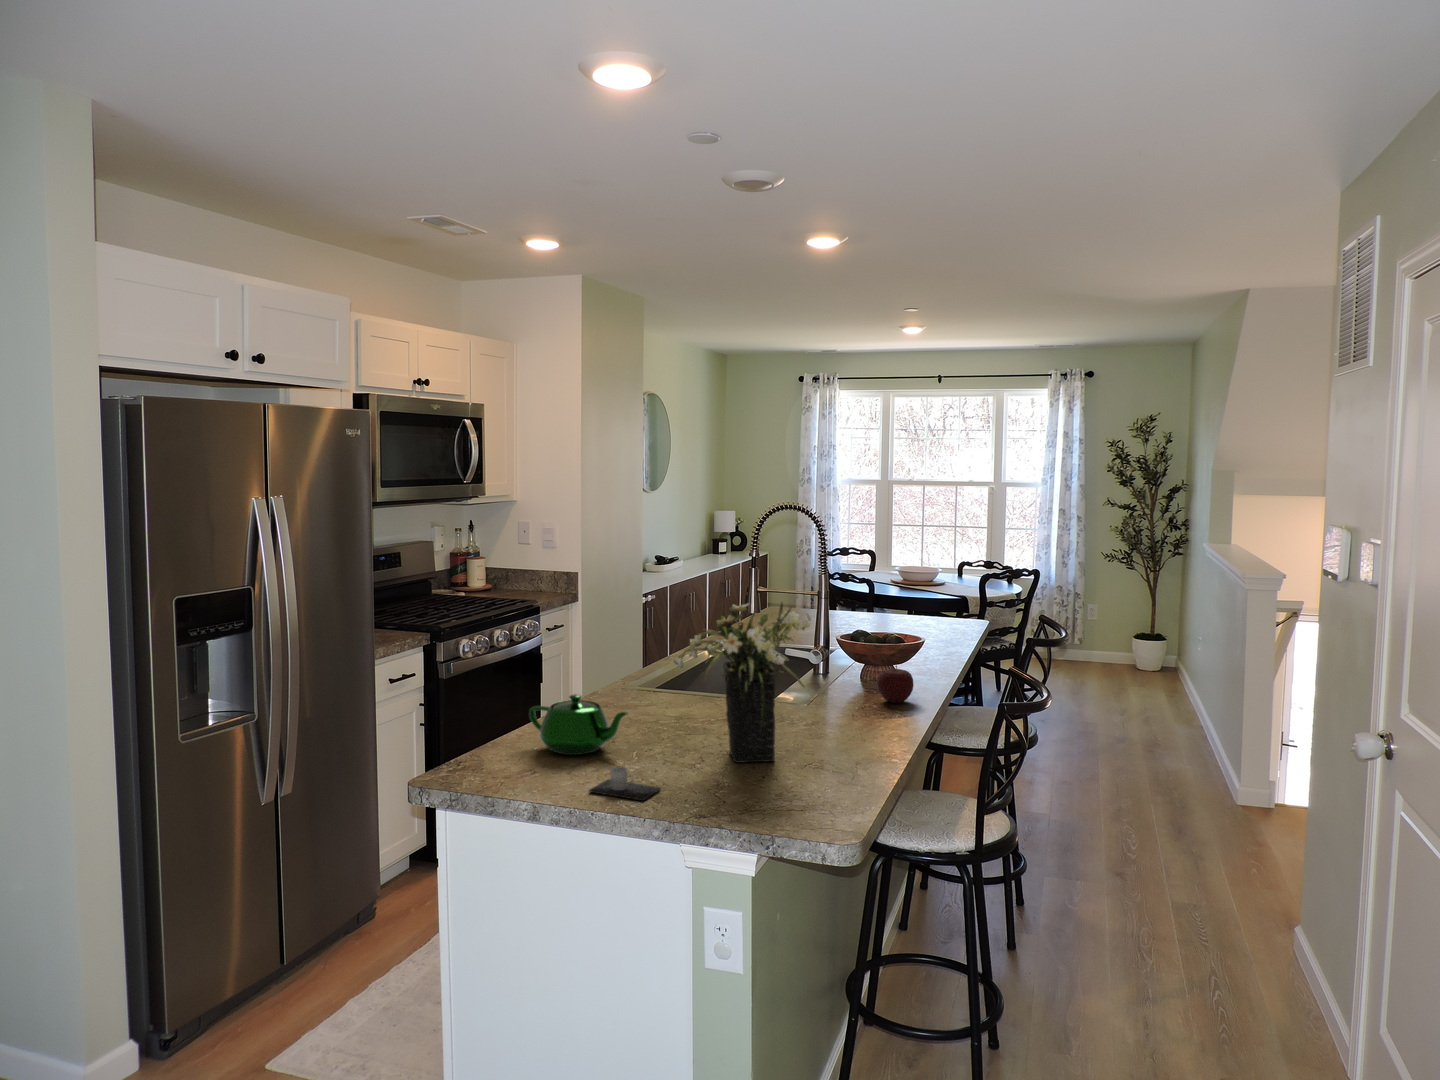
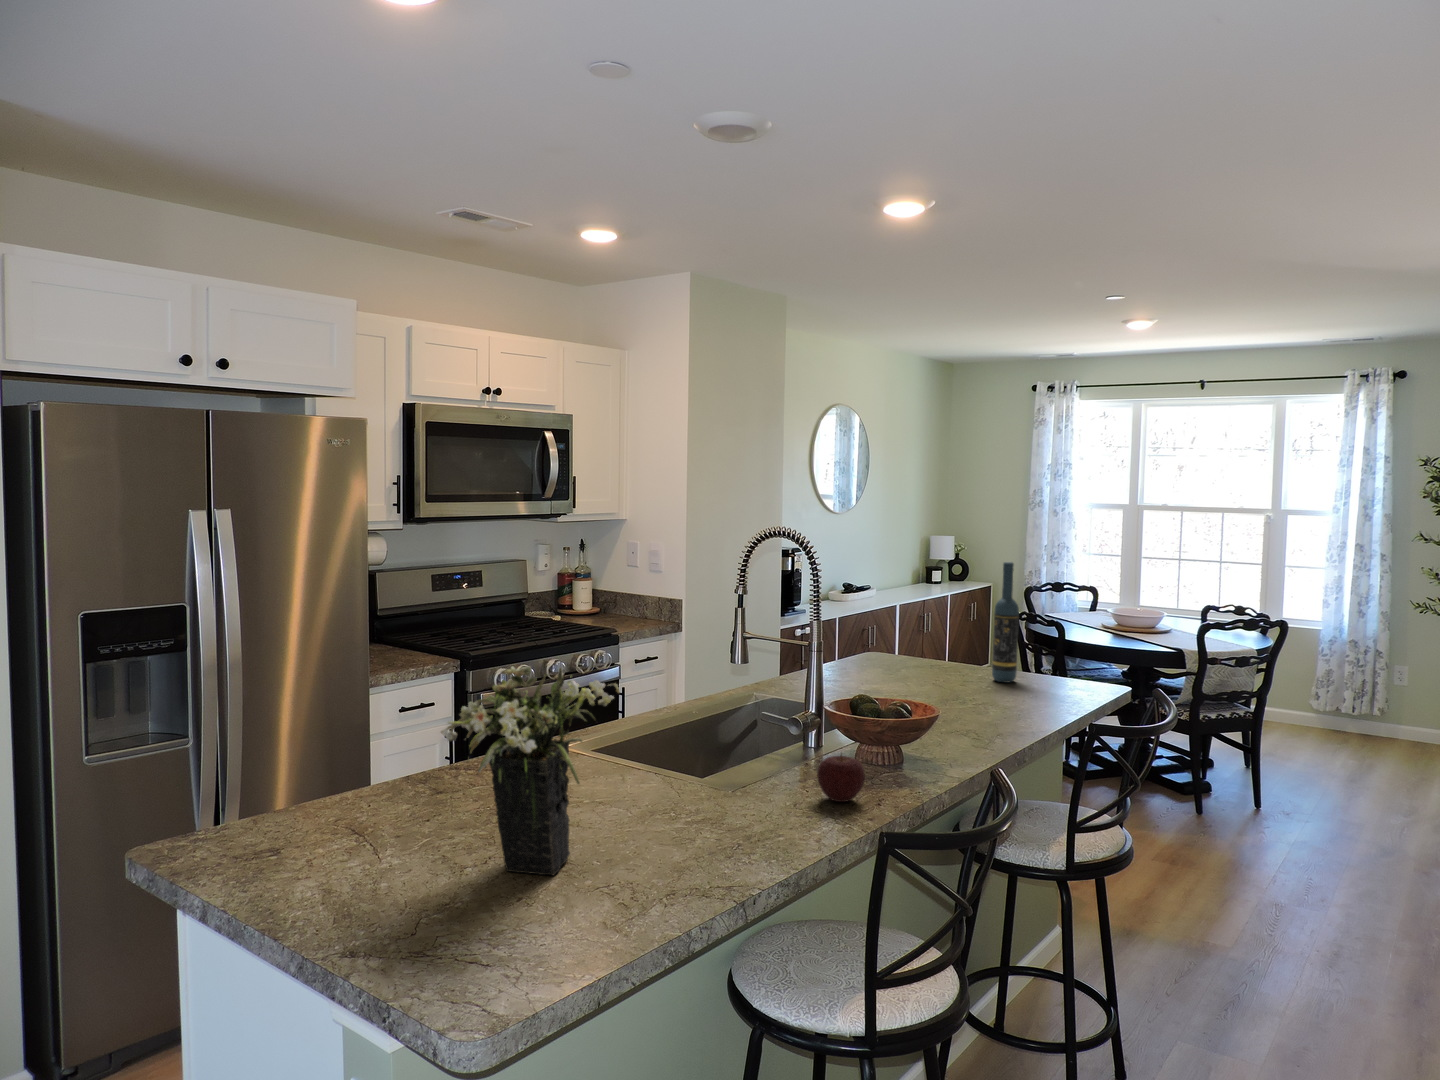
wine bottle: none [887,525,908,622] -> present [992,562,1019,682]
teapot: present [529,694,628,755] -> none [319,759,407,834]
mug: present [589,767,661,801] -> none [275,864,357,916]

